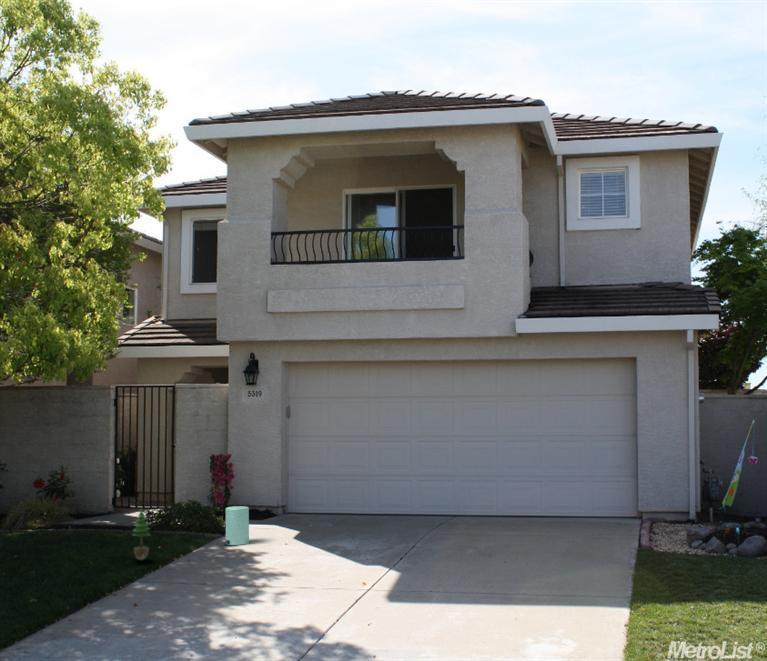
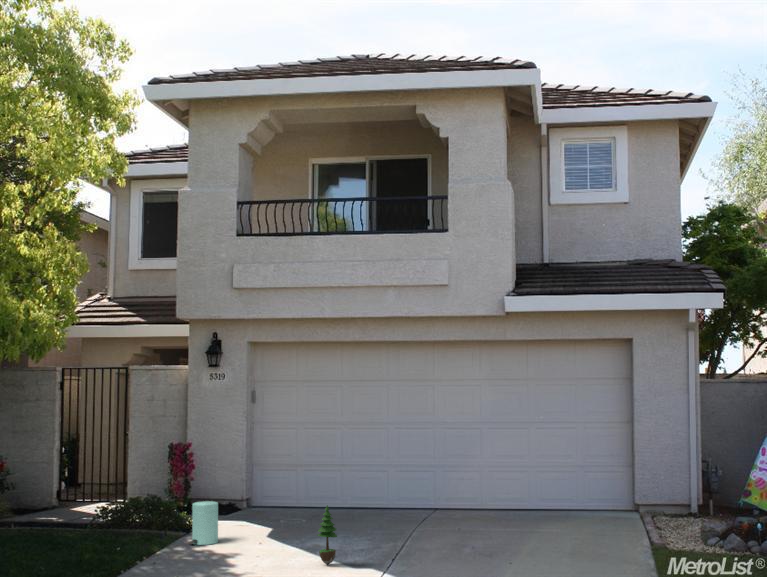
potted tree: present [133,508,150,561] -> present [317,505,337,565]

